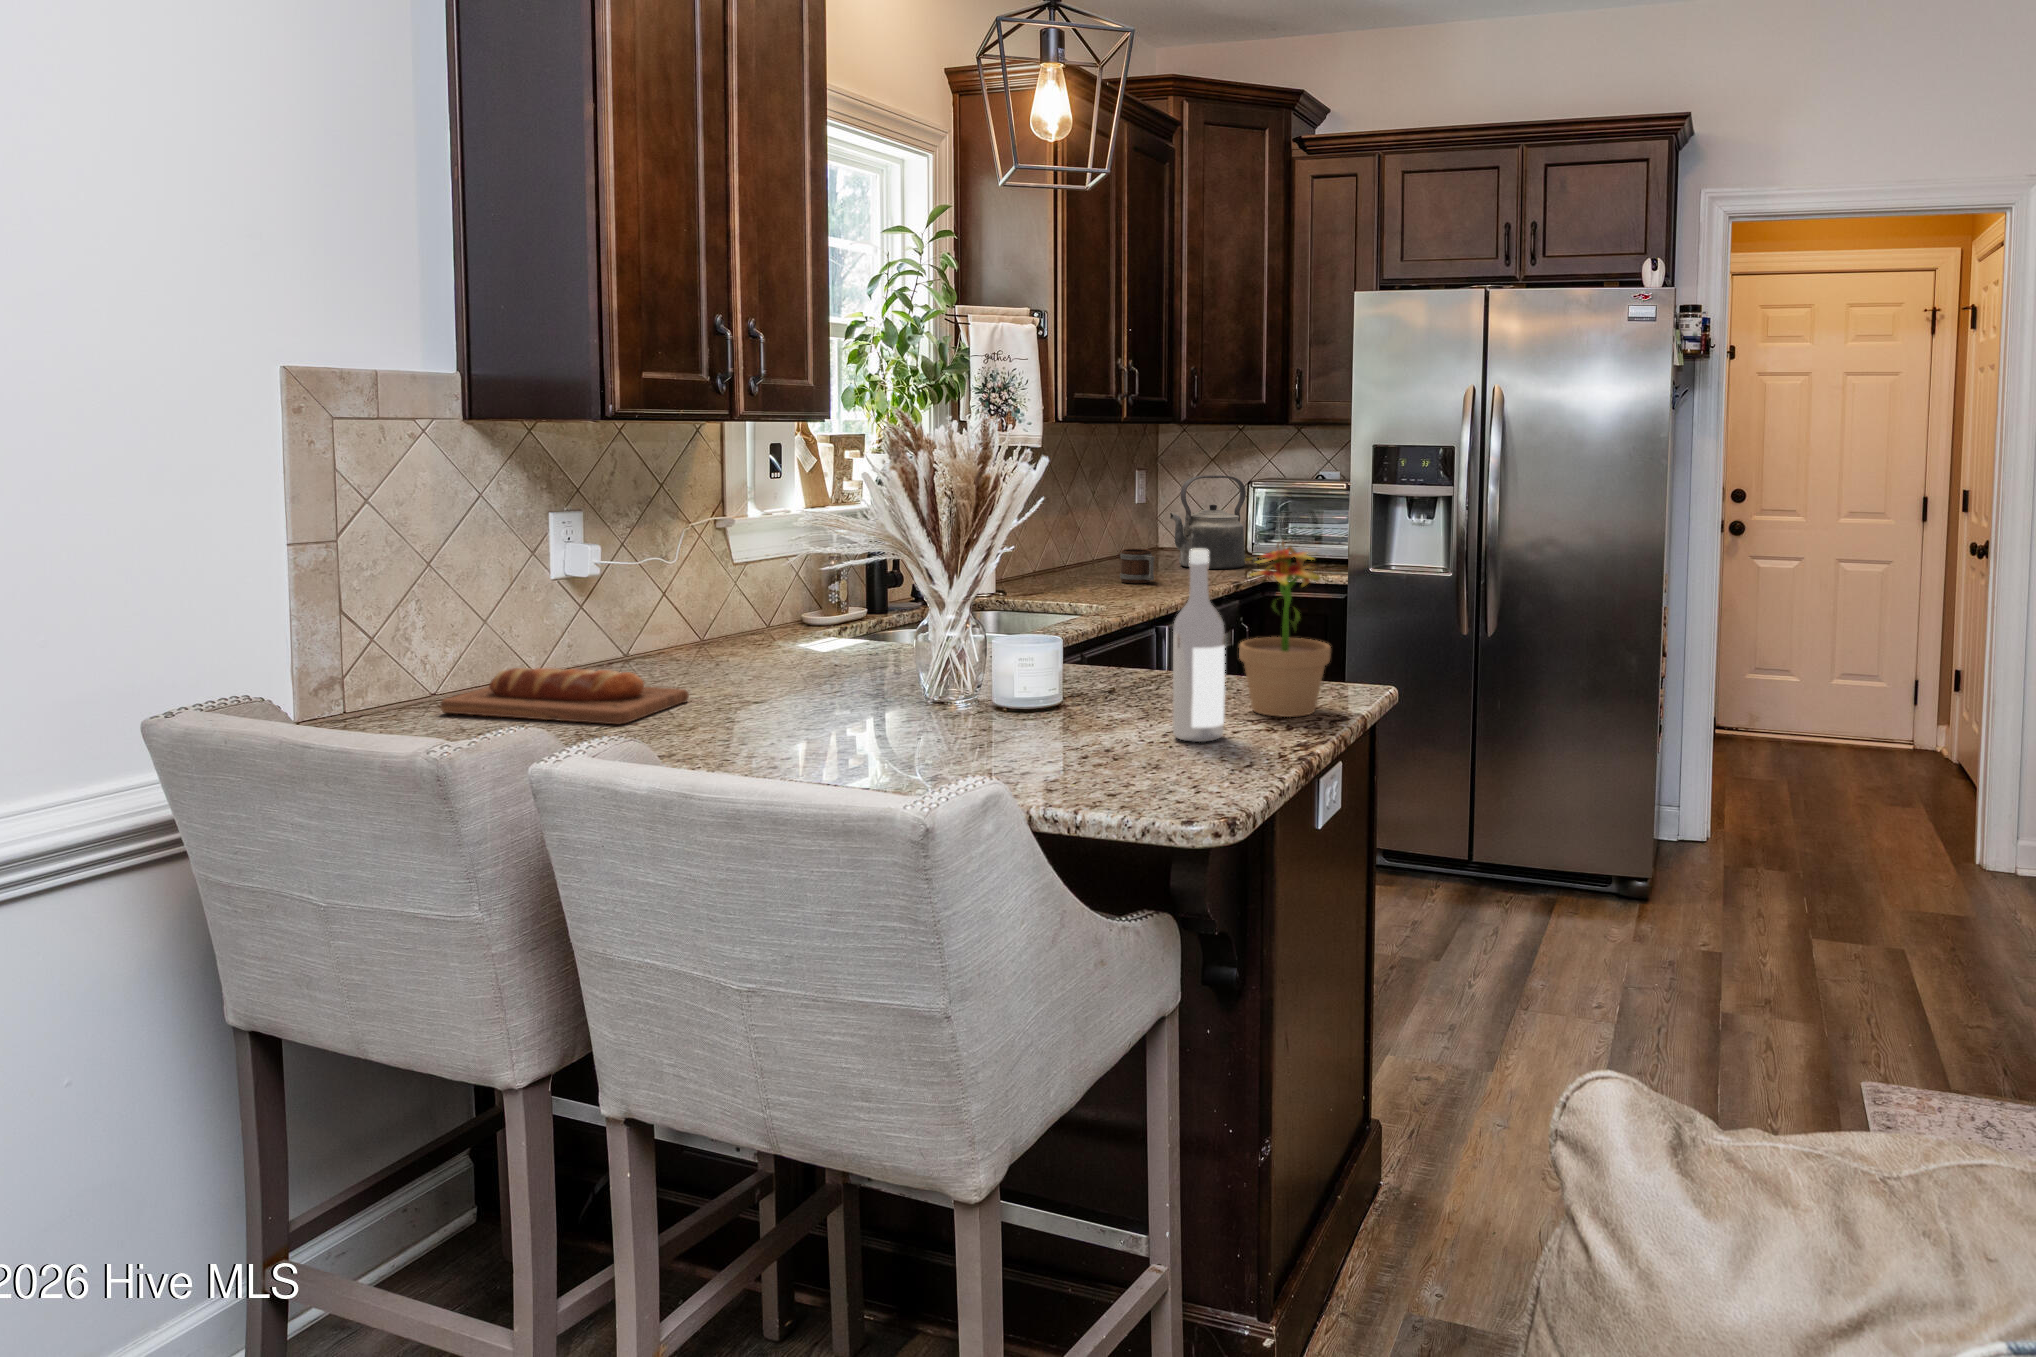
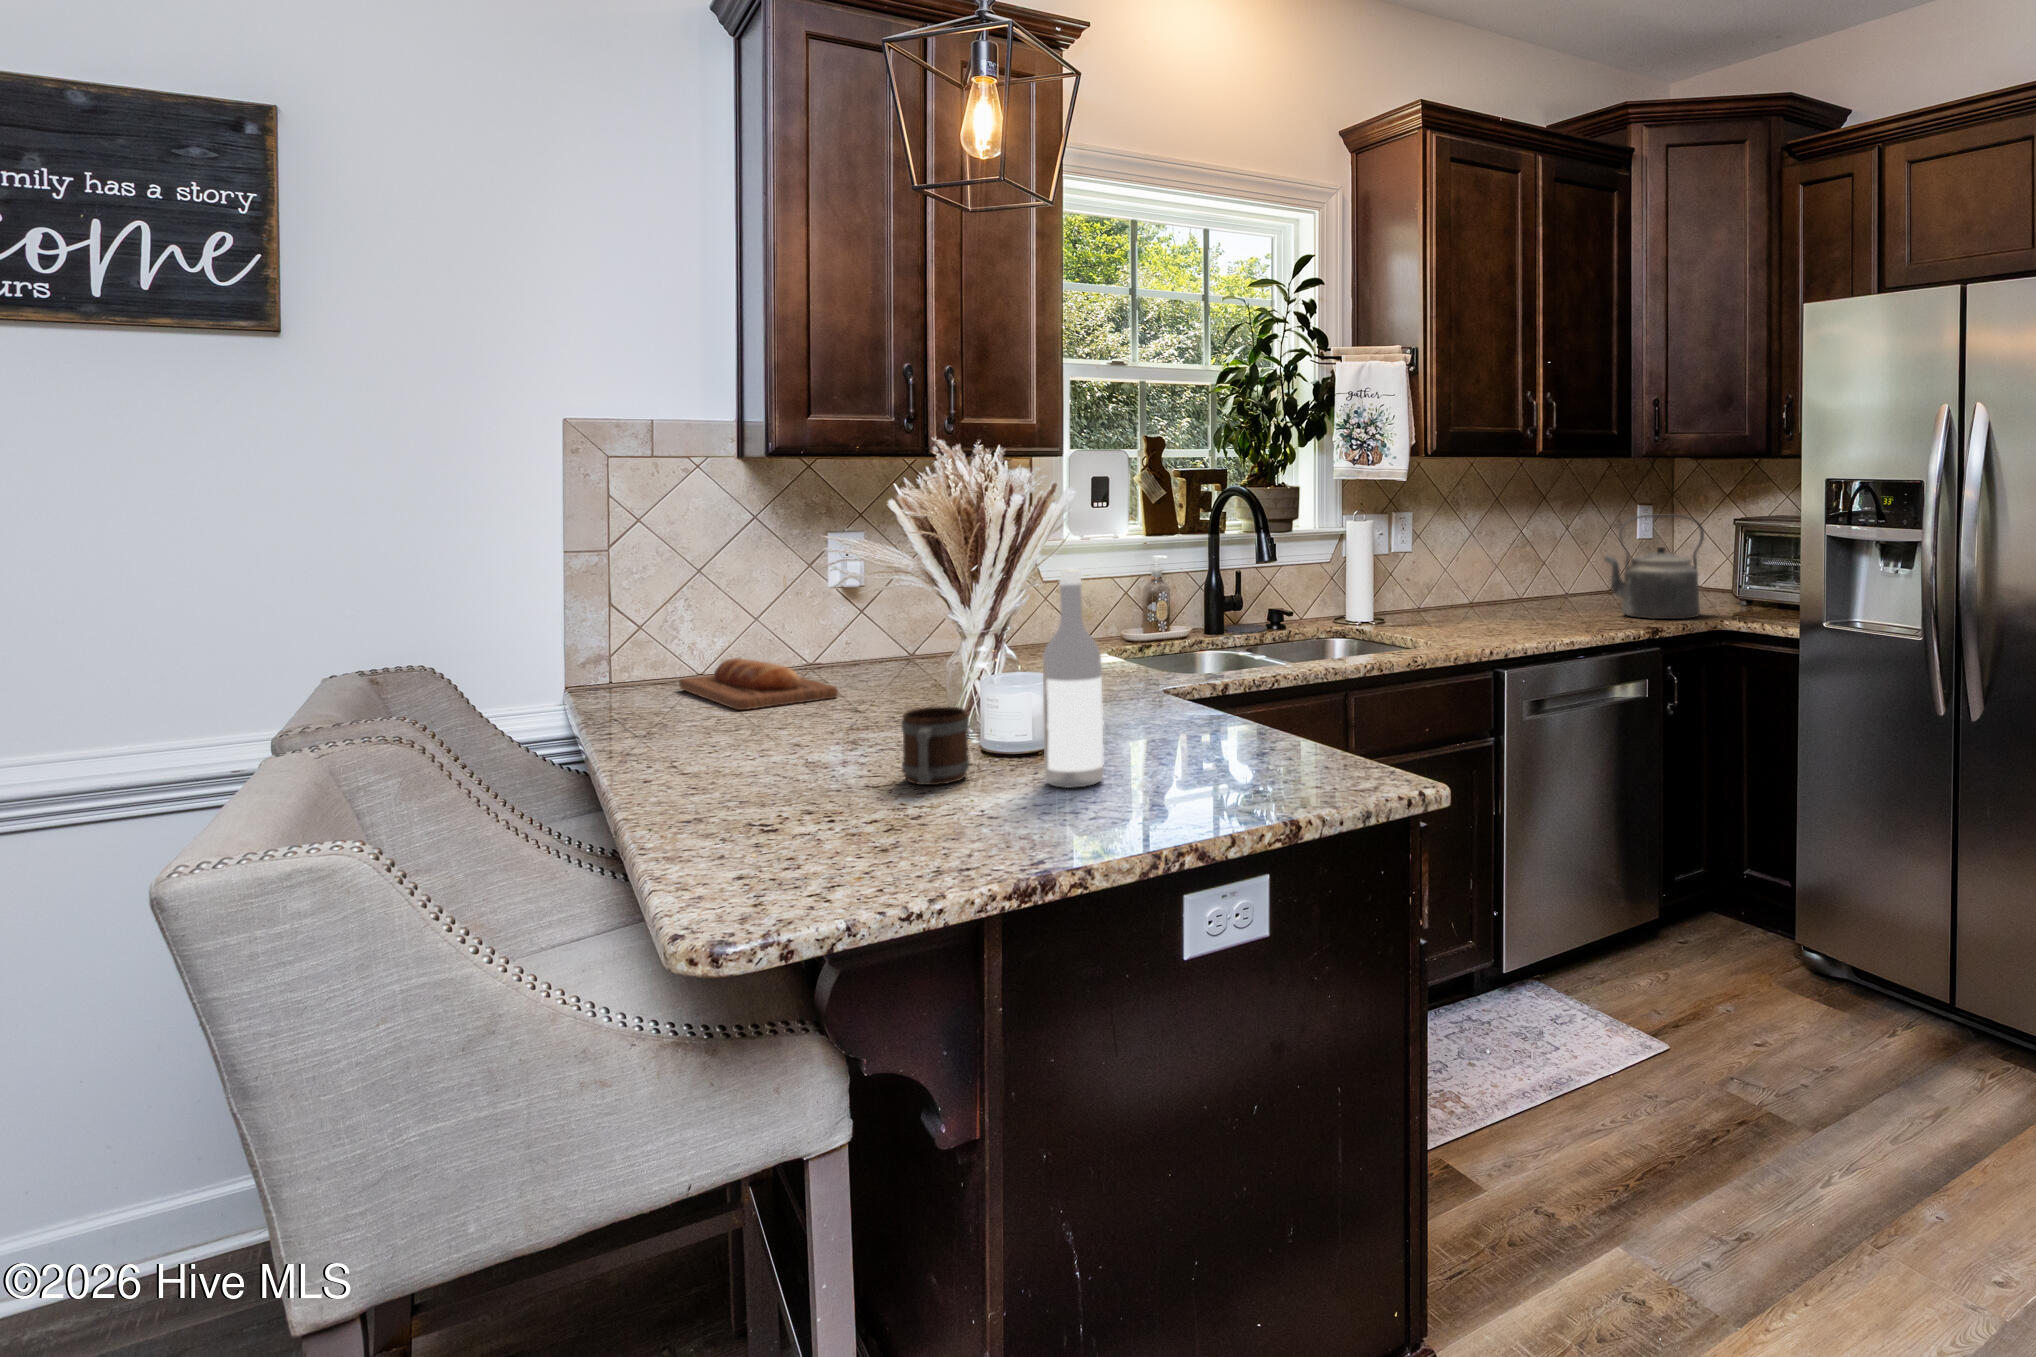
potted plant: present [1239,540,1331,717] -> none [1191,563,1299,775]
mug: present [1120,549,1154,583] -> present [901,706,969,785]

